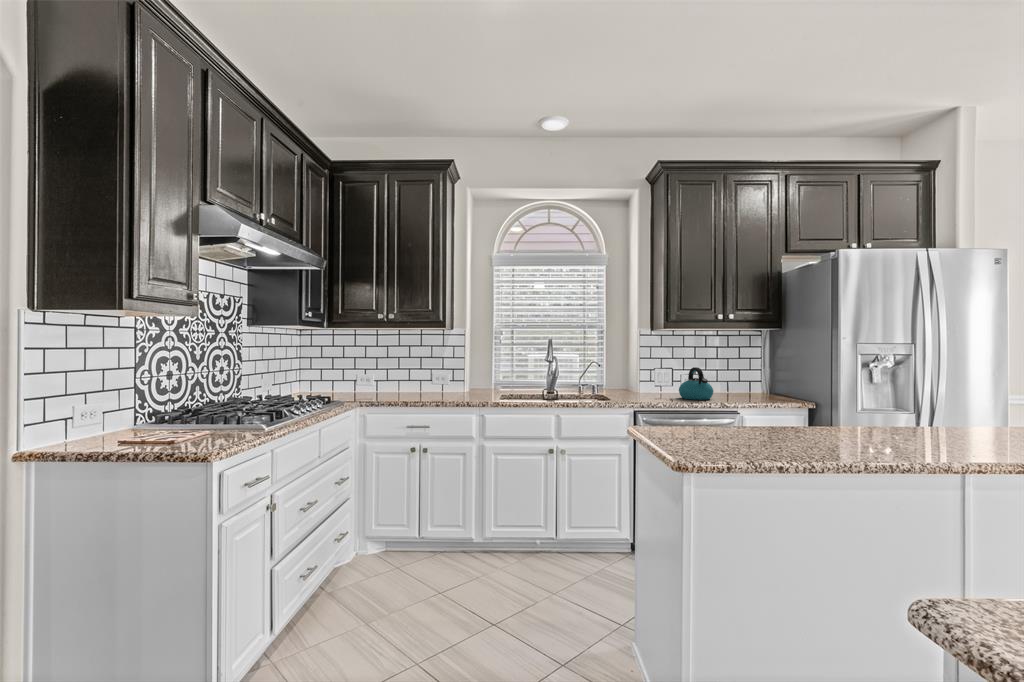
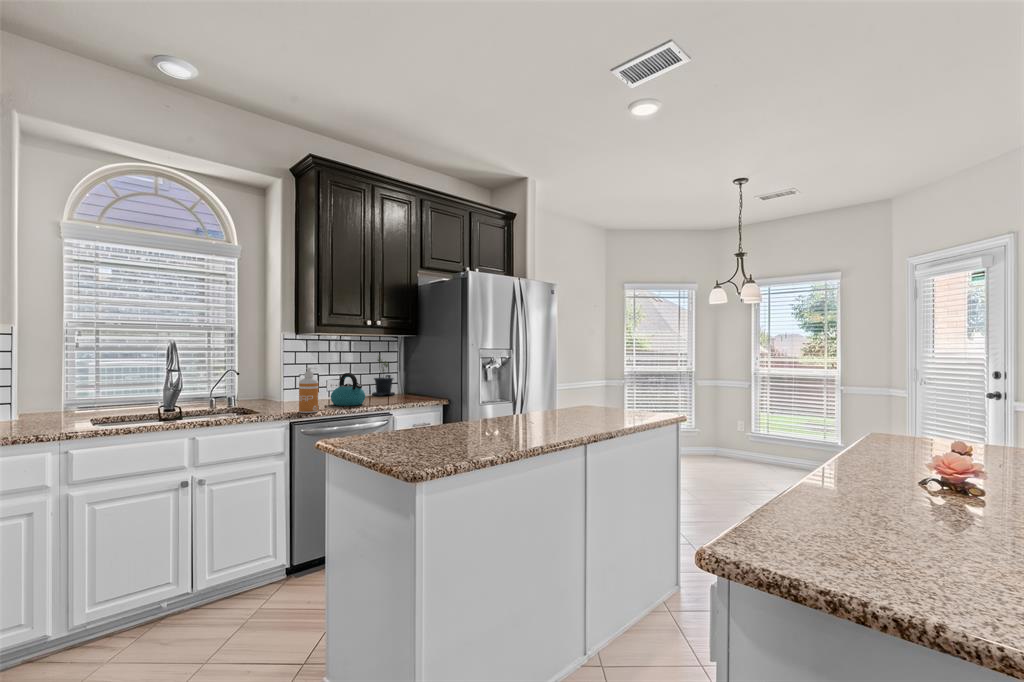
potted plant: none [732,351,759,394] -> present [372,355,395,395]
soap dispenser: none [644,360,660,402] -> present [299,367,318,413]

